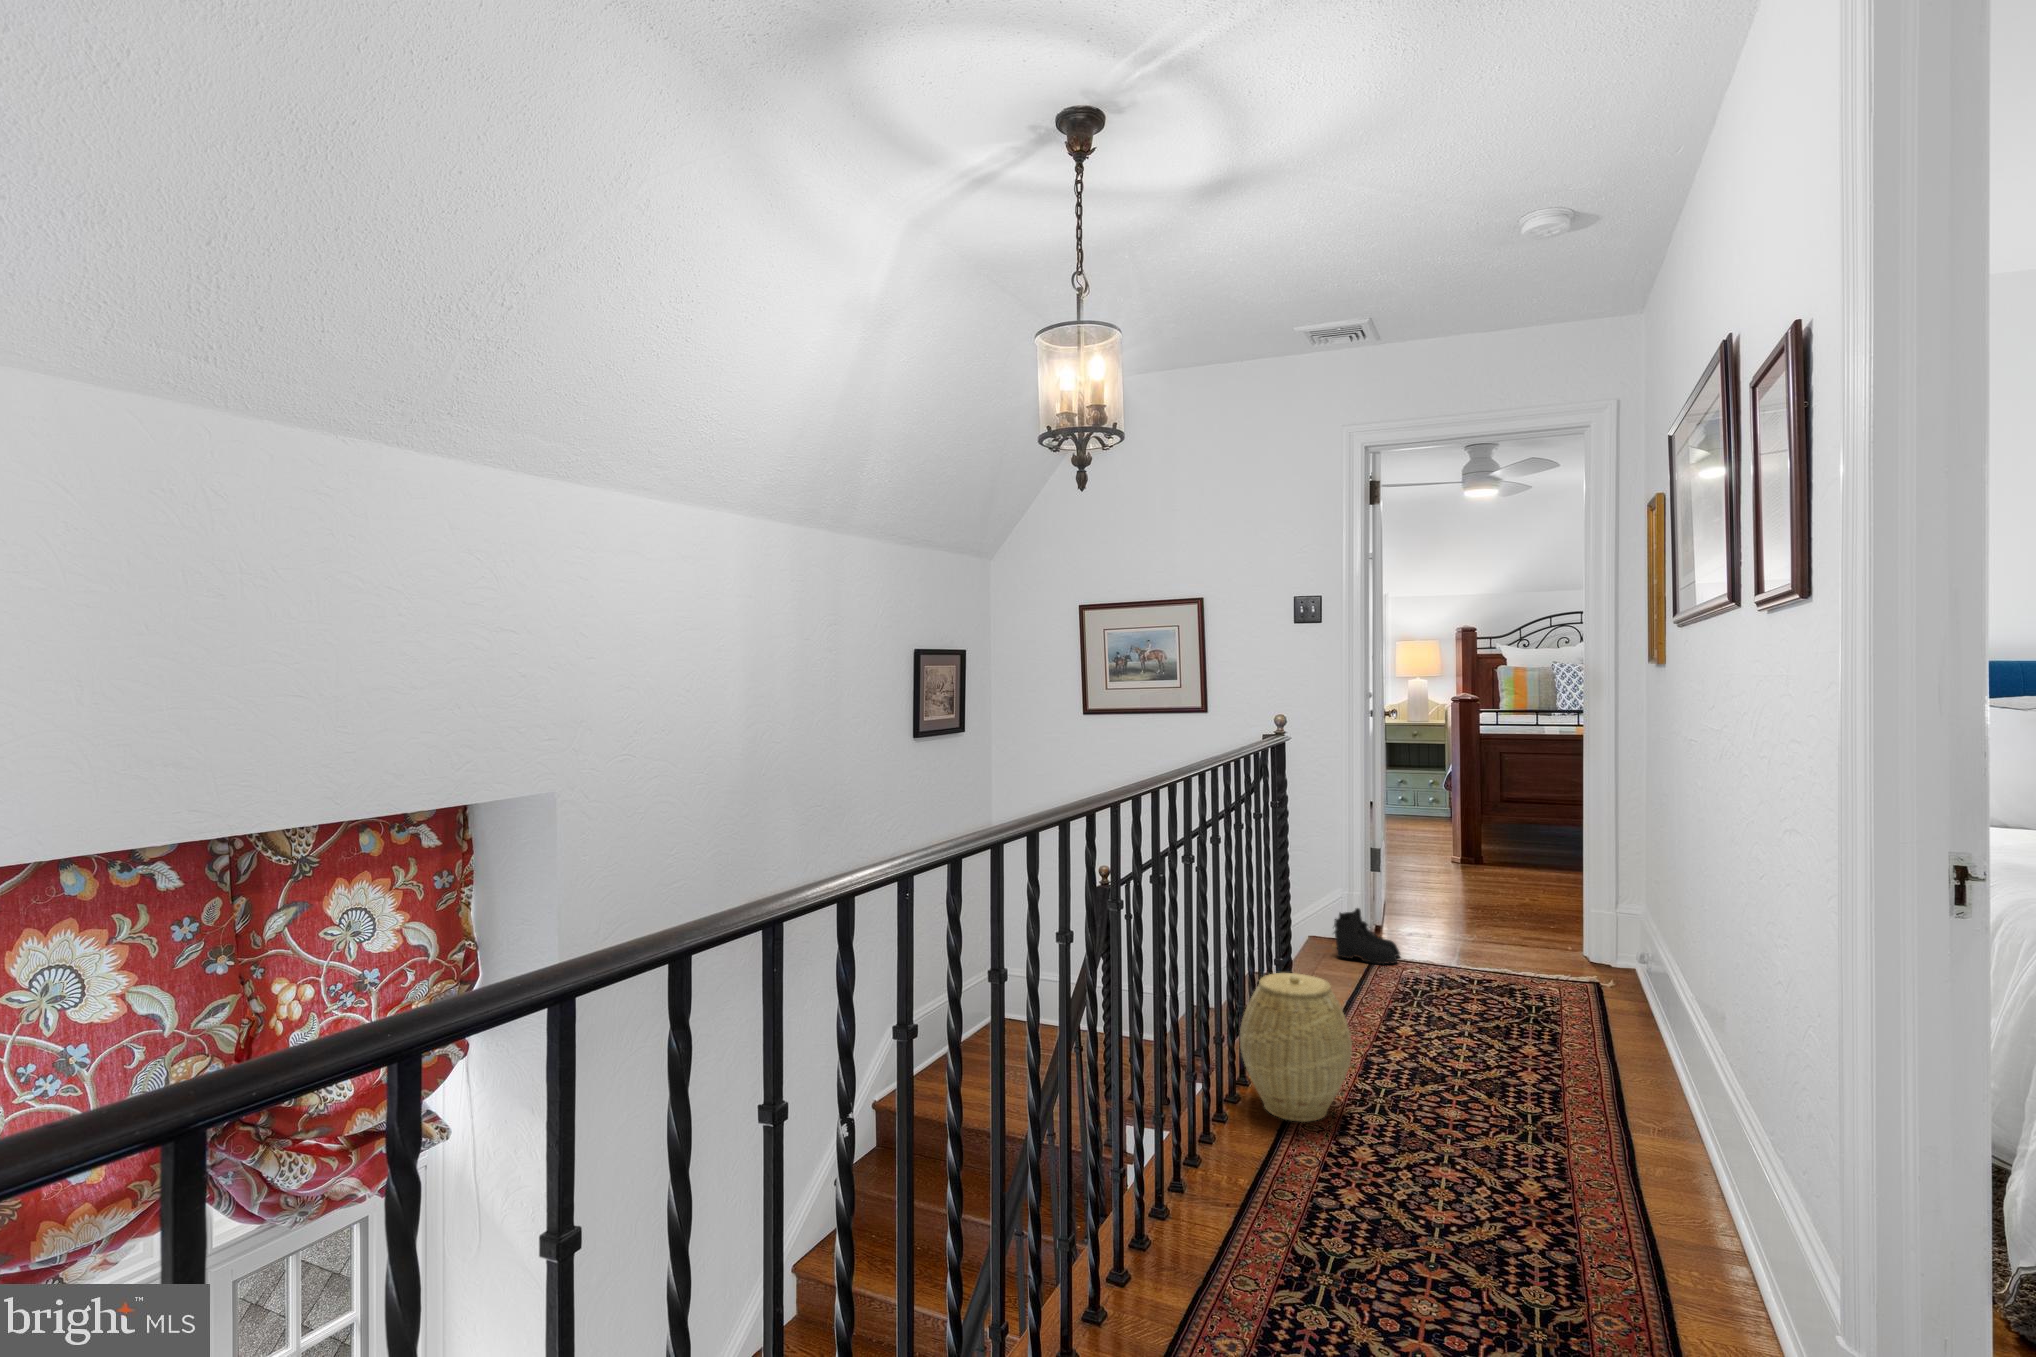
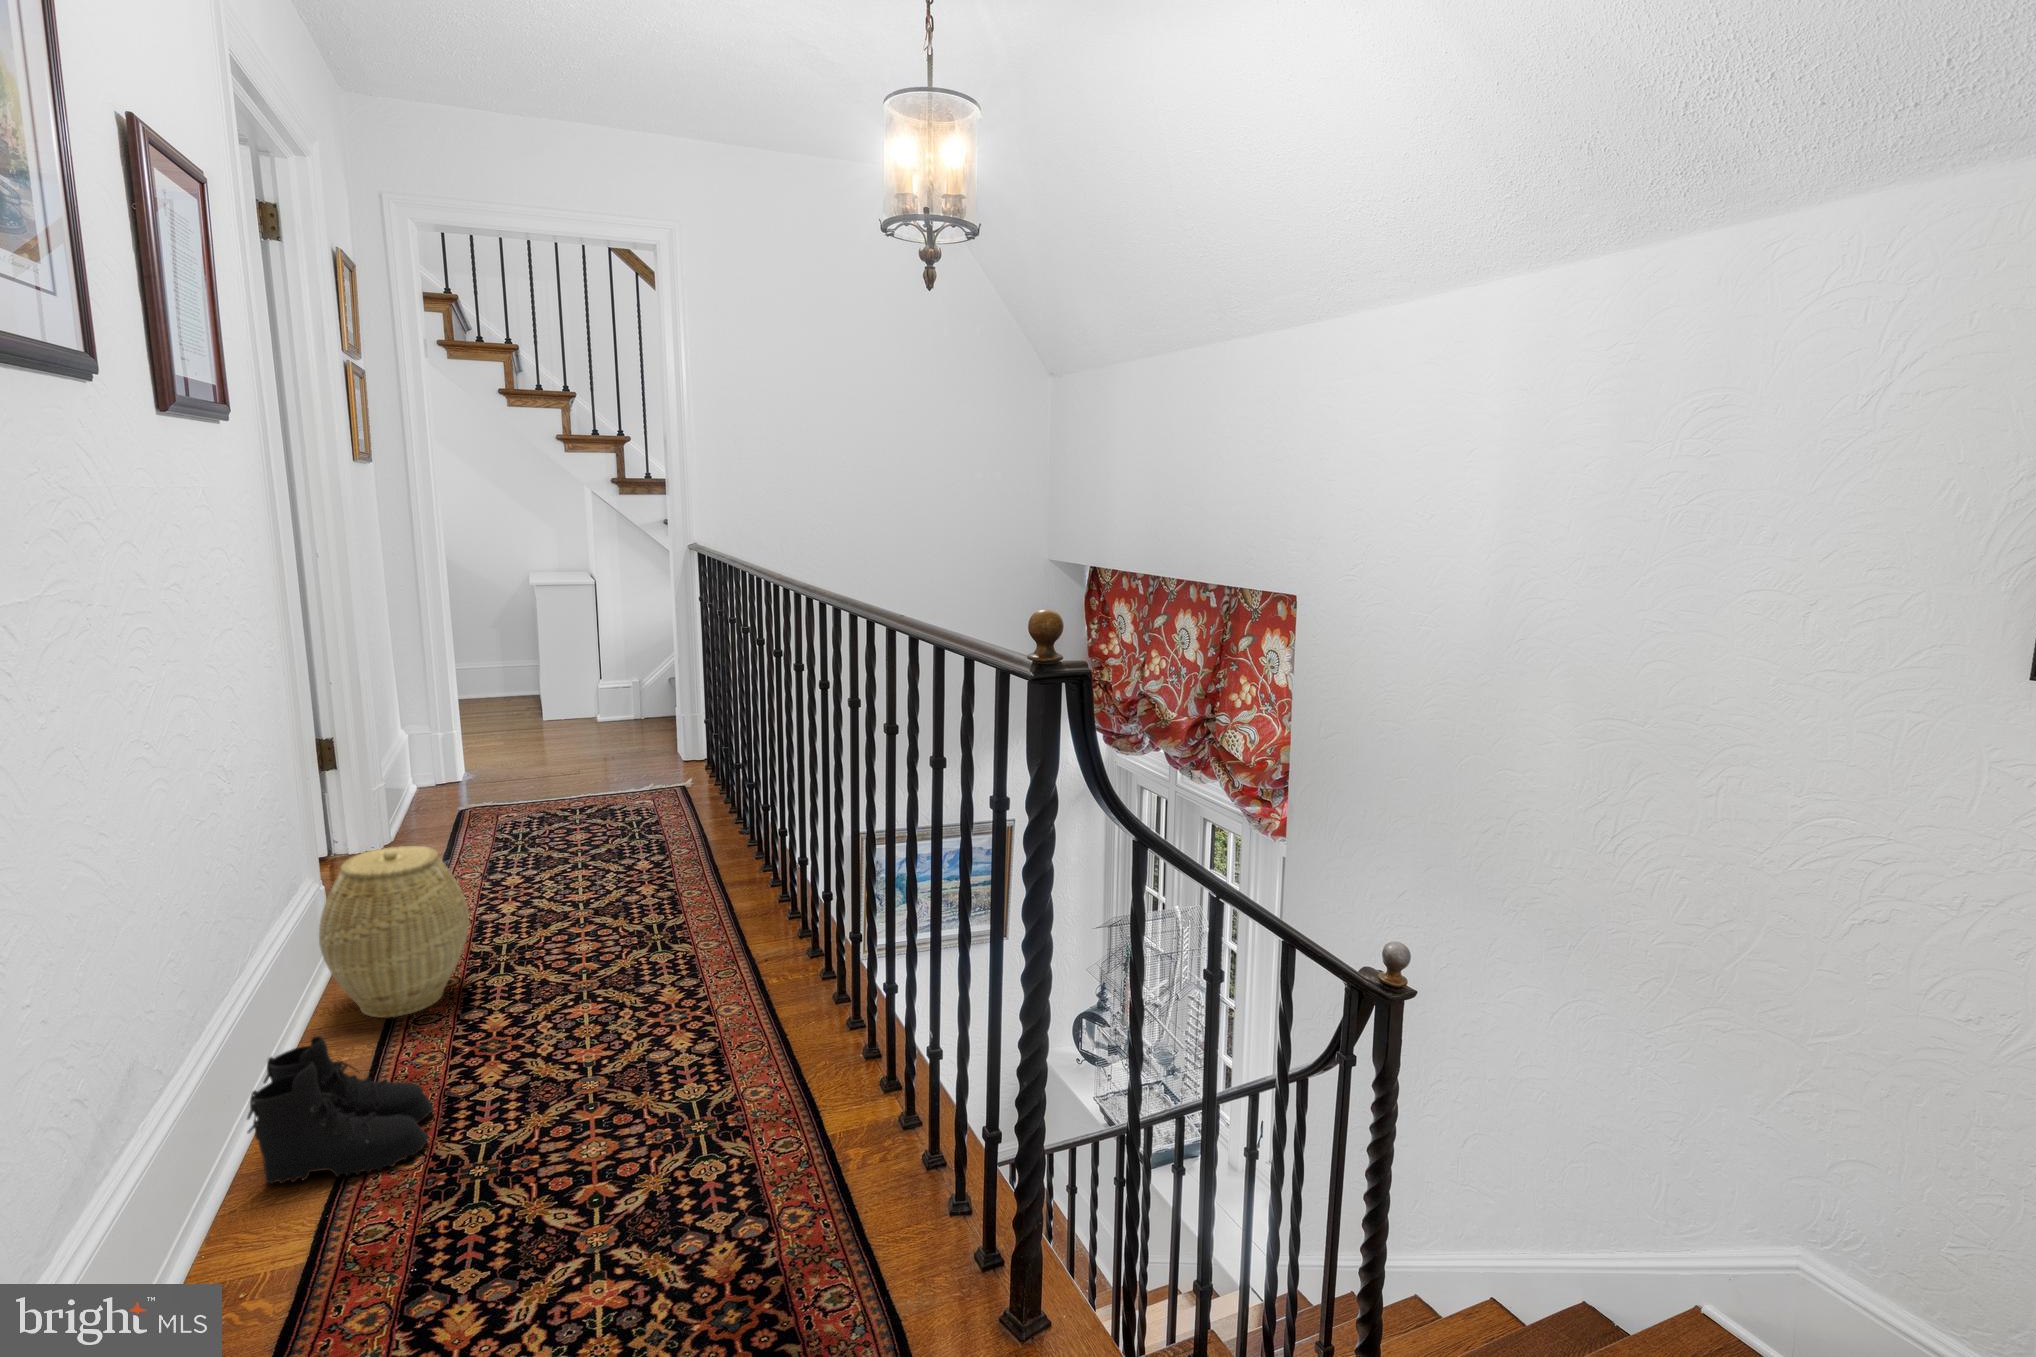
boots: present [1334,908,1400,965] -> present [247,1036,433,1183]

